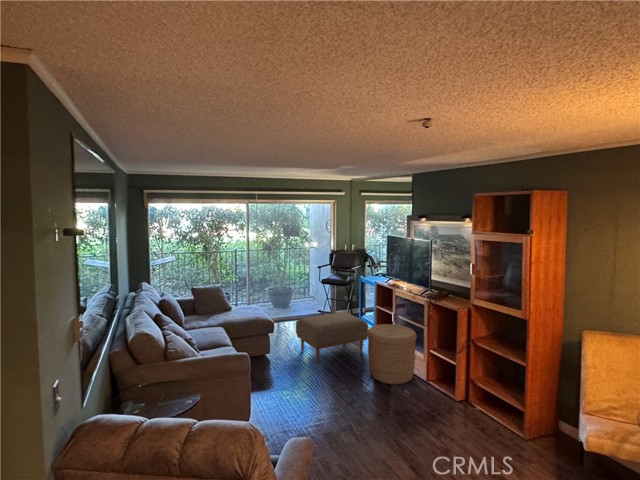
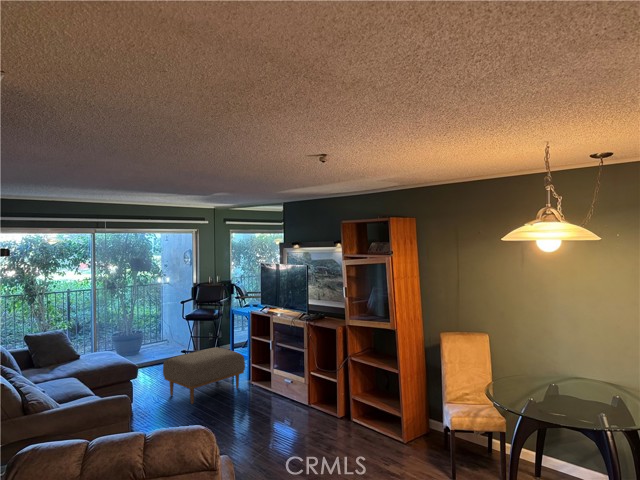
basket: present [367,324,417,385] -> none [248,353,297,413]

